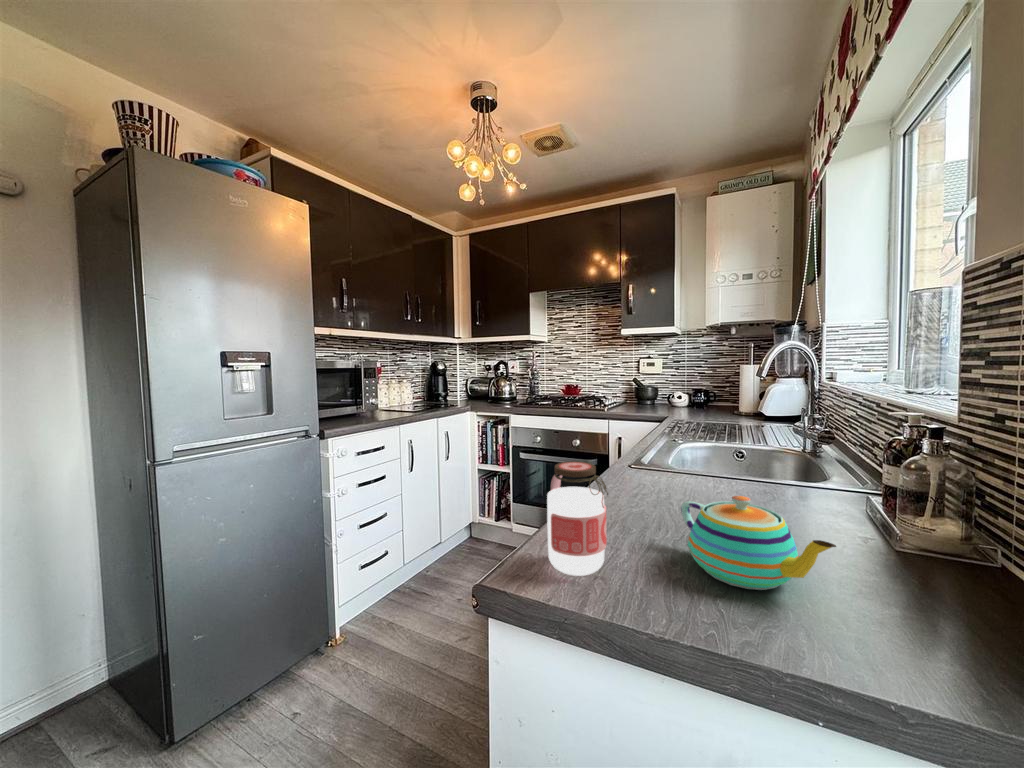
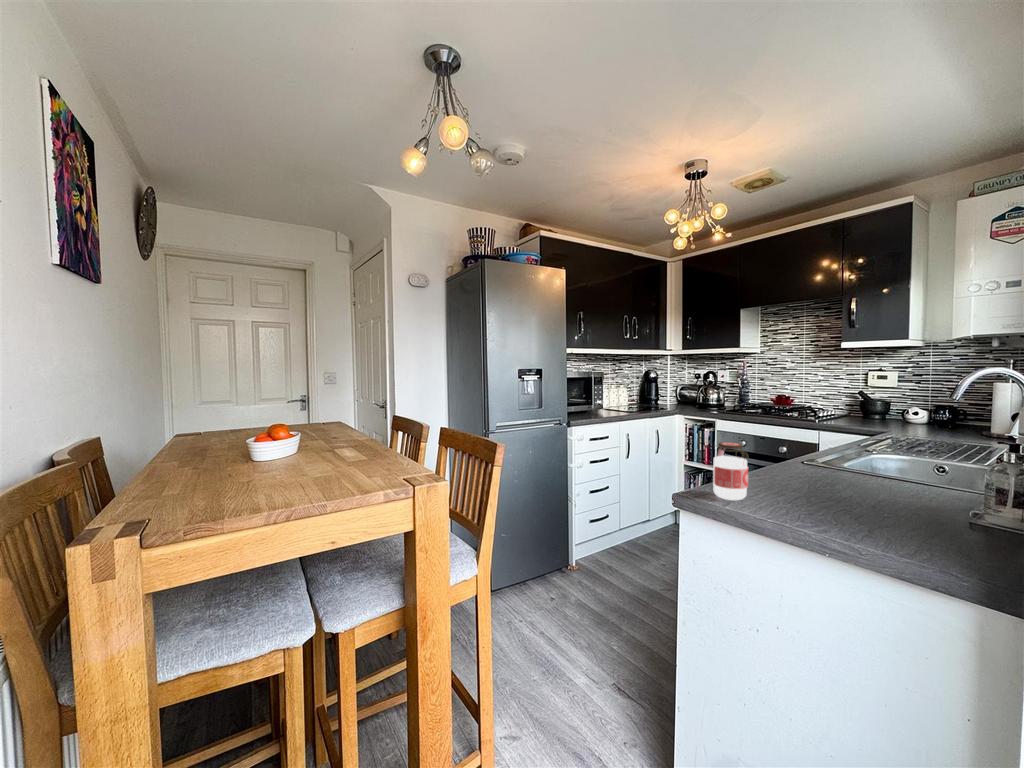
teapot: present [681,496,836,590] -> none [801,469,875,520]

